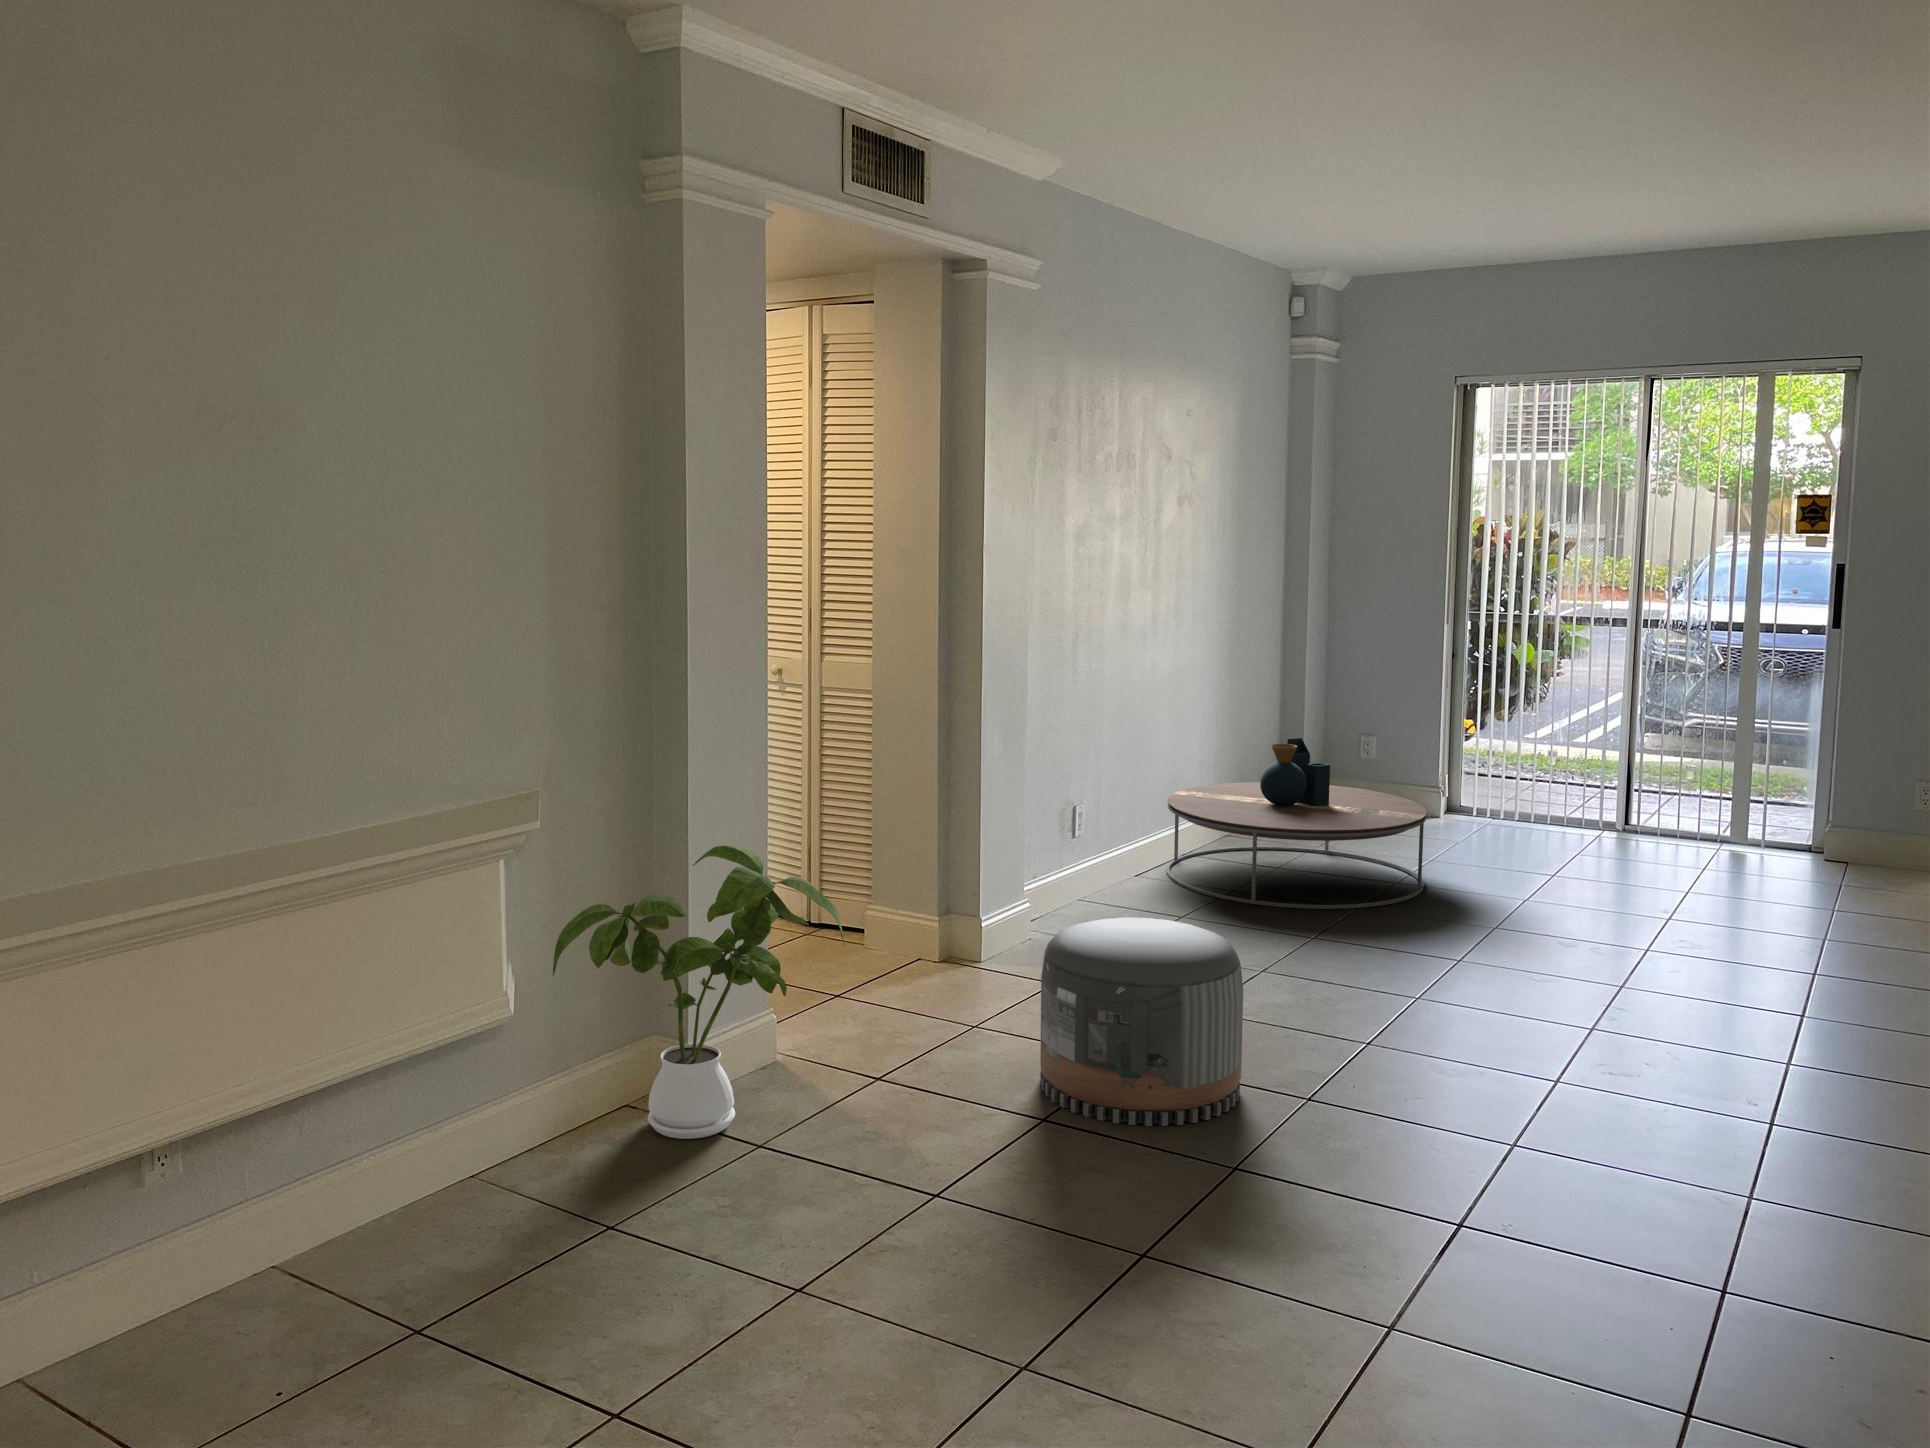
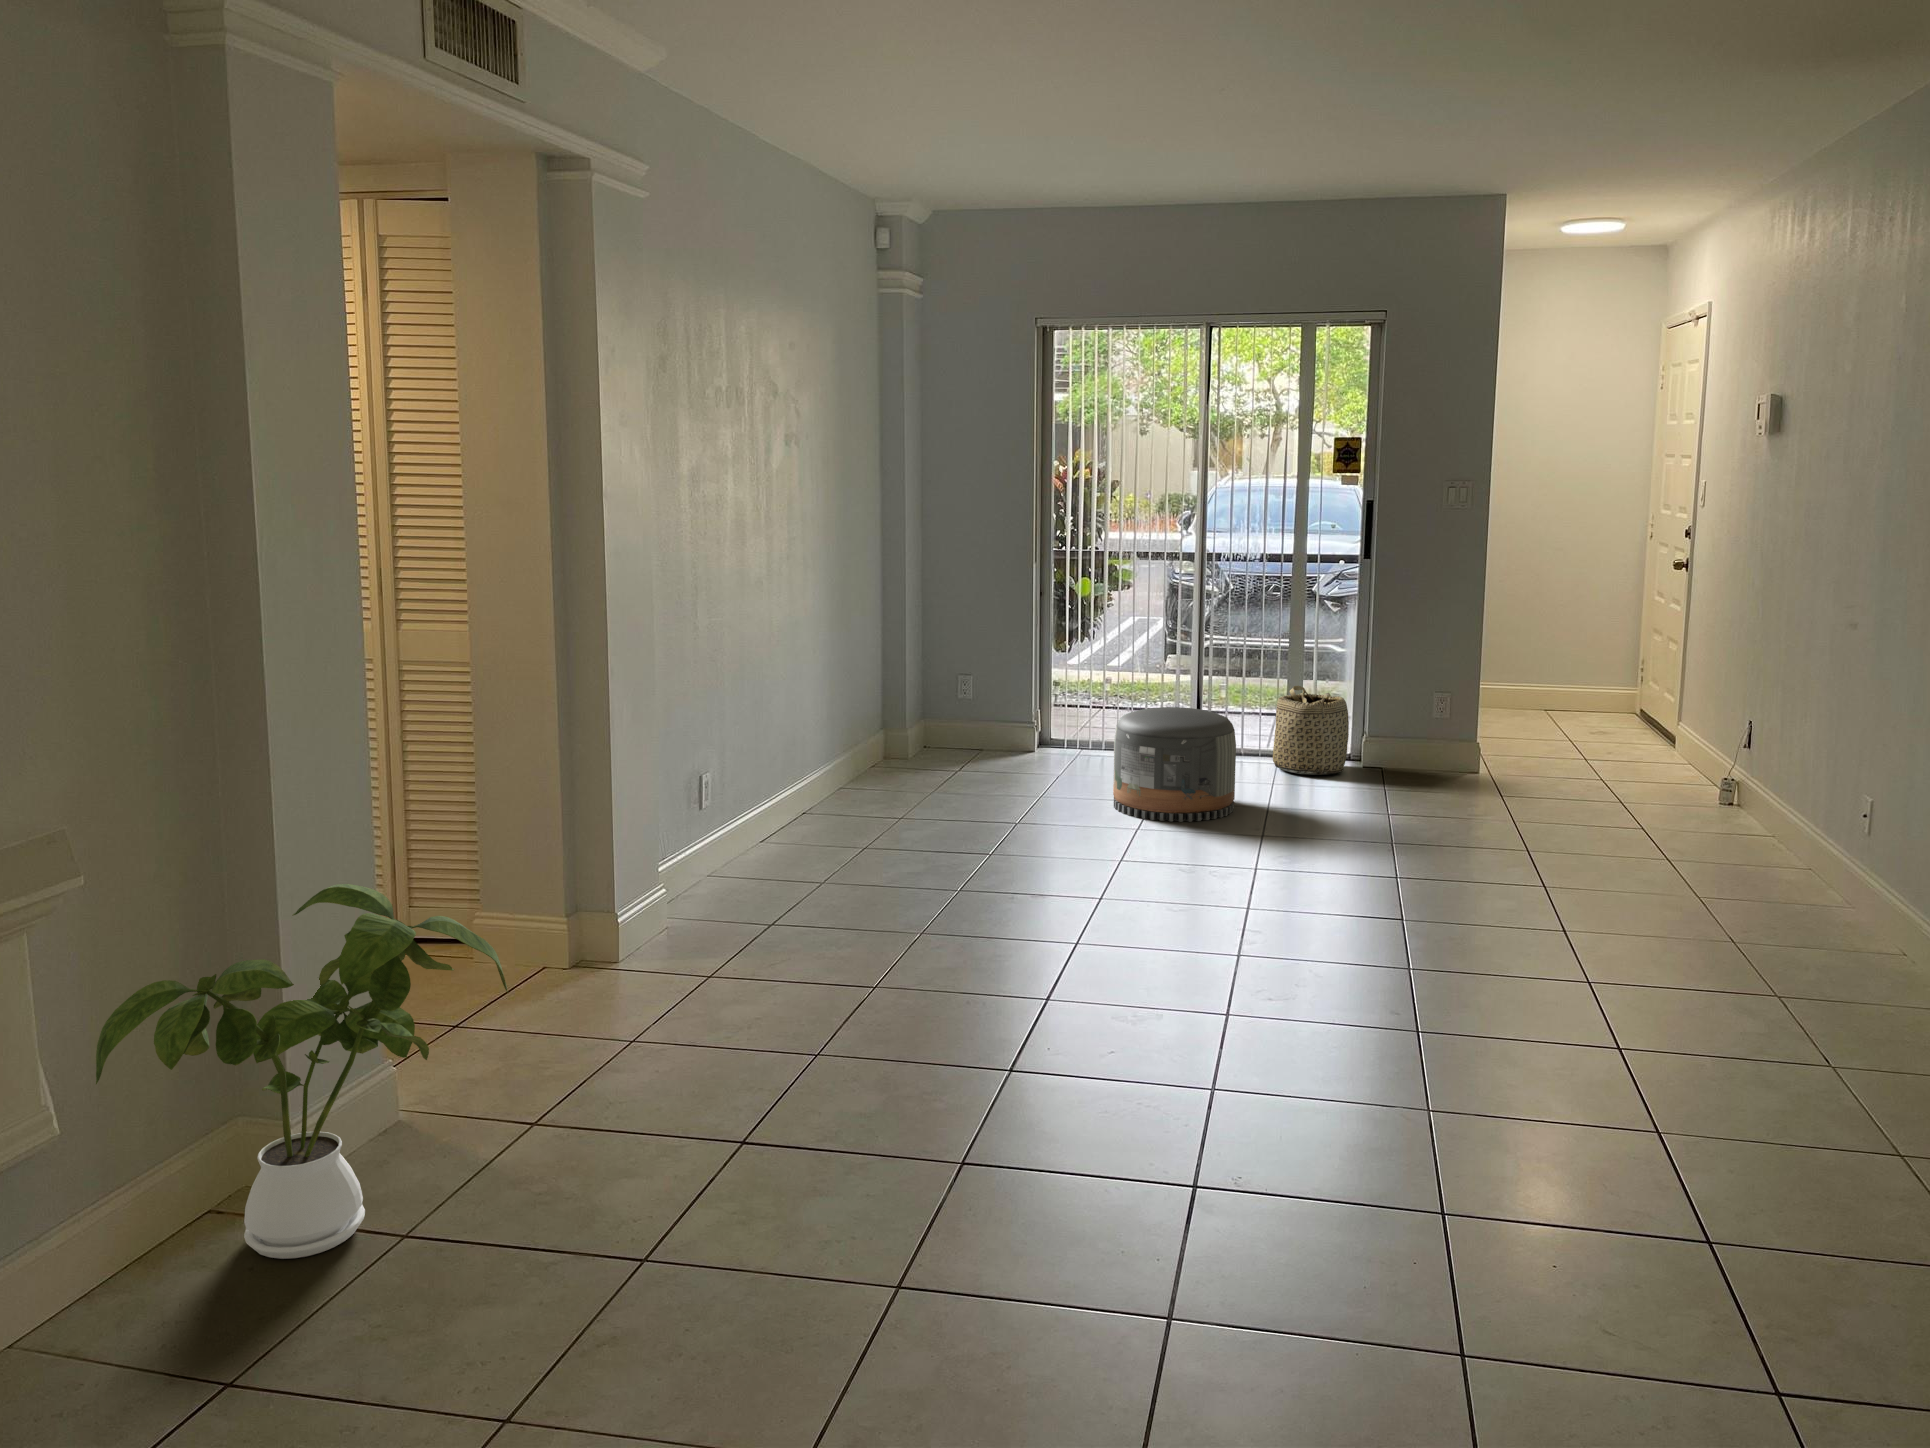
coffee table: present [1166,738,1427,909] -> none [788,684,1045,860]
basket: none [1710,766,1805,865] -> present [1273,686,1349,775]
pouf: present [1040,918,1243,1126] -> present [1113,707,1236,822]

